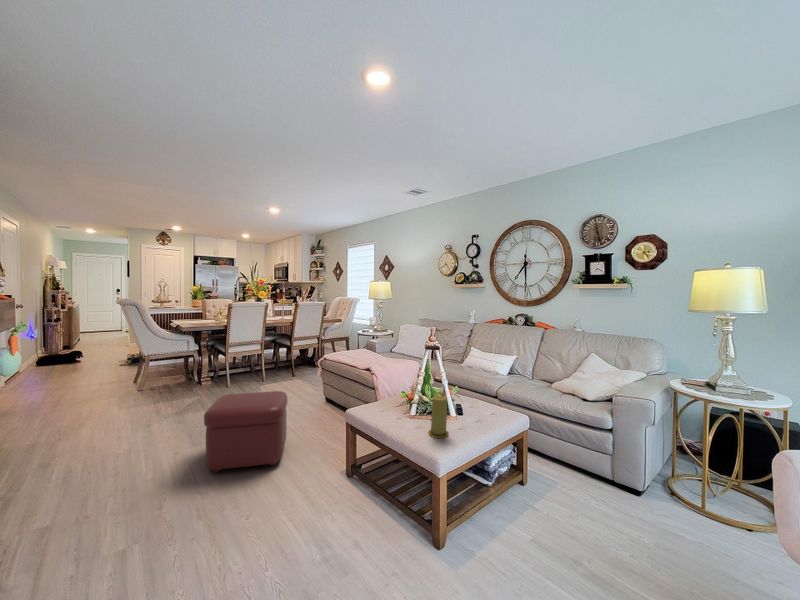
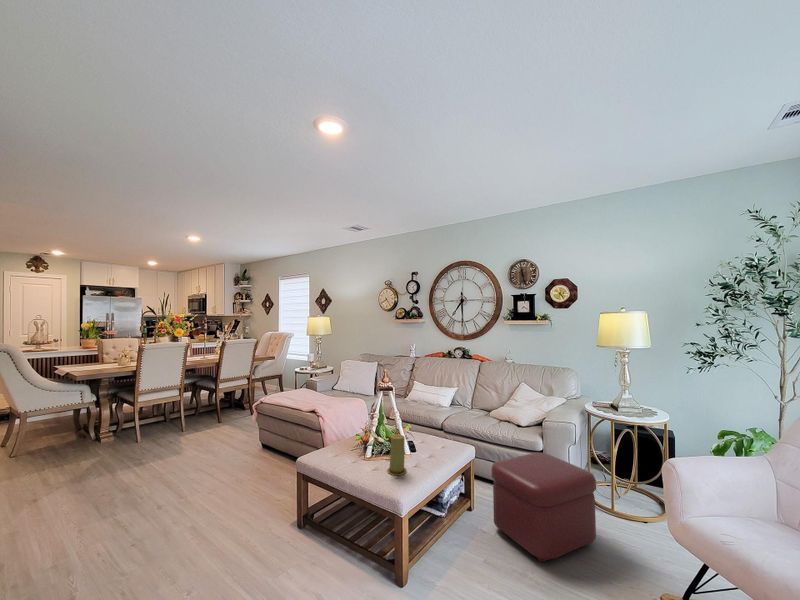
ottoman: present [204,391,287,472] -> present [492,453,596,562]

